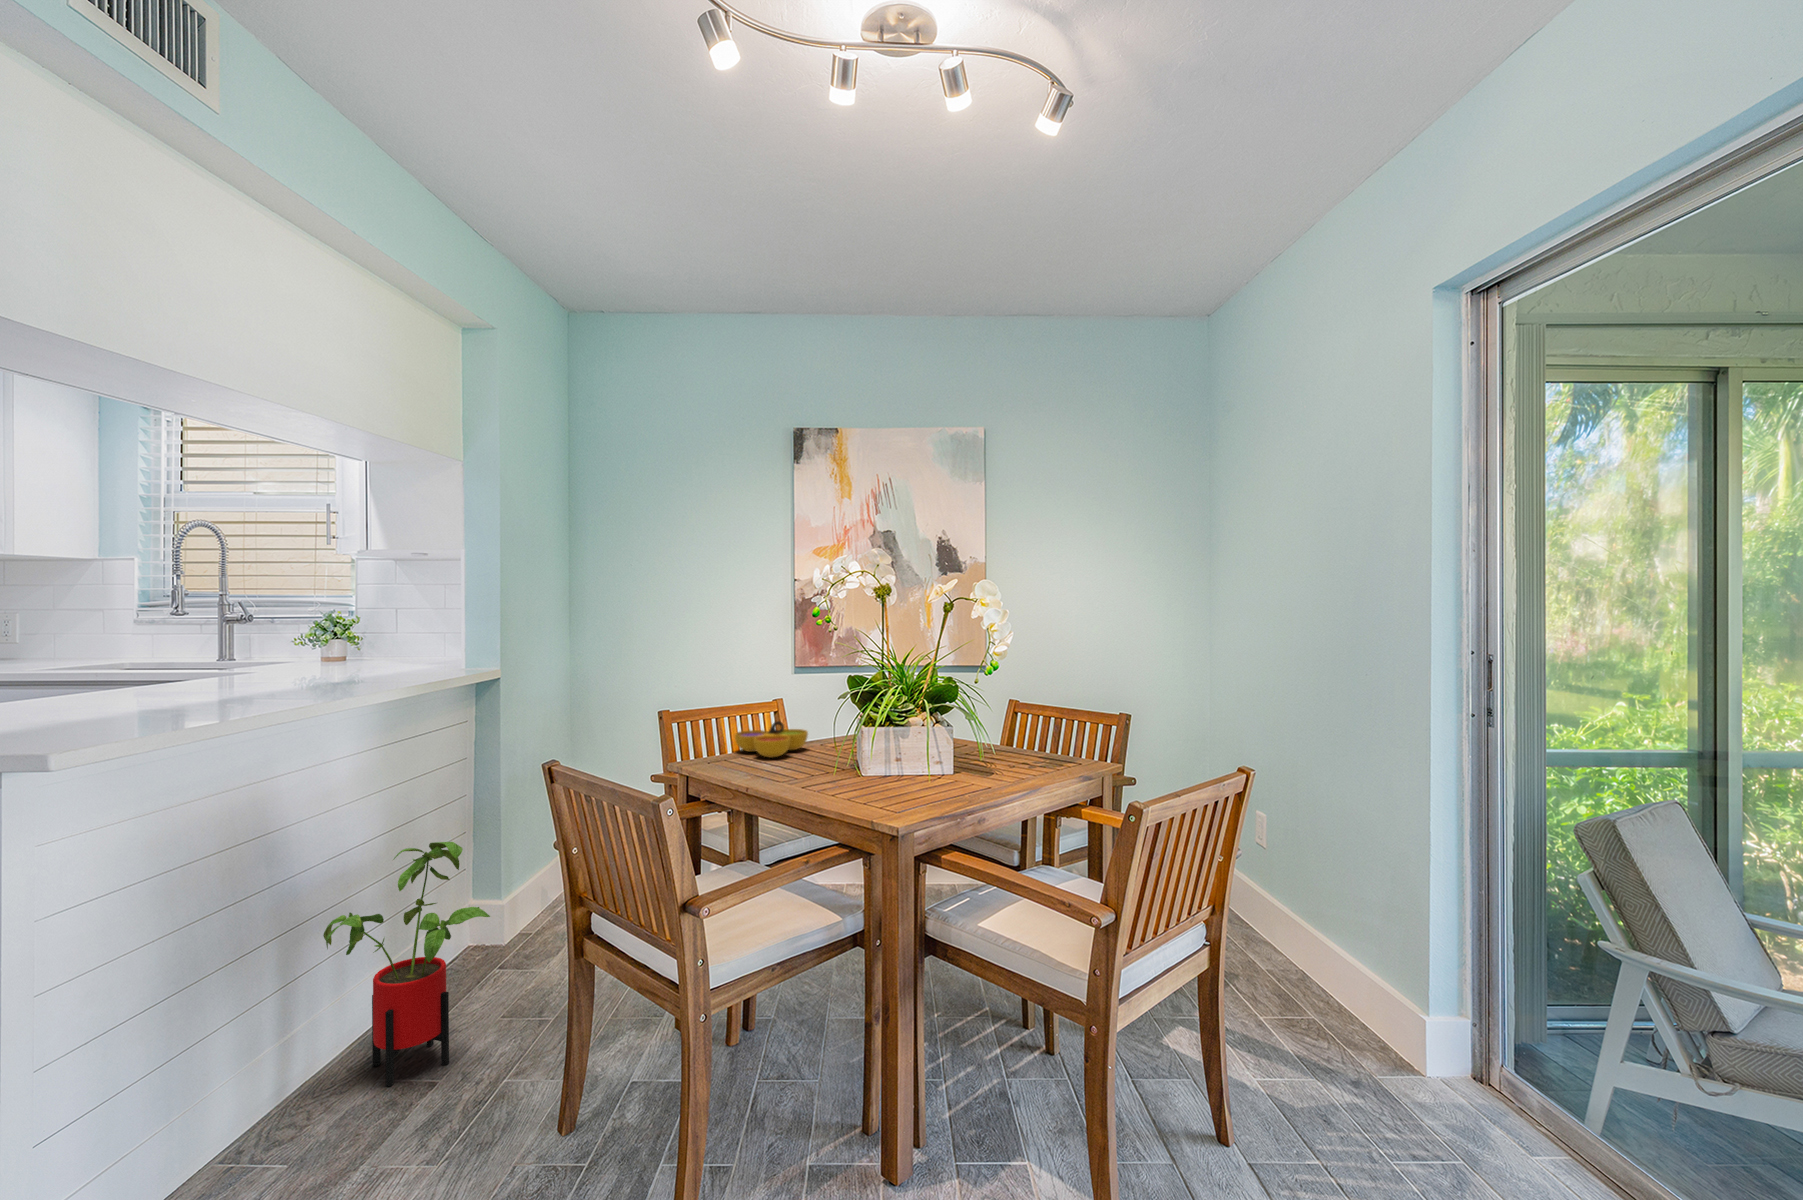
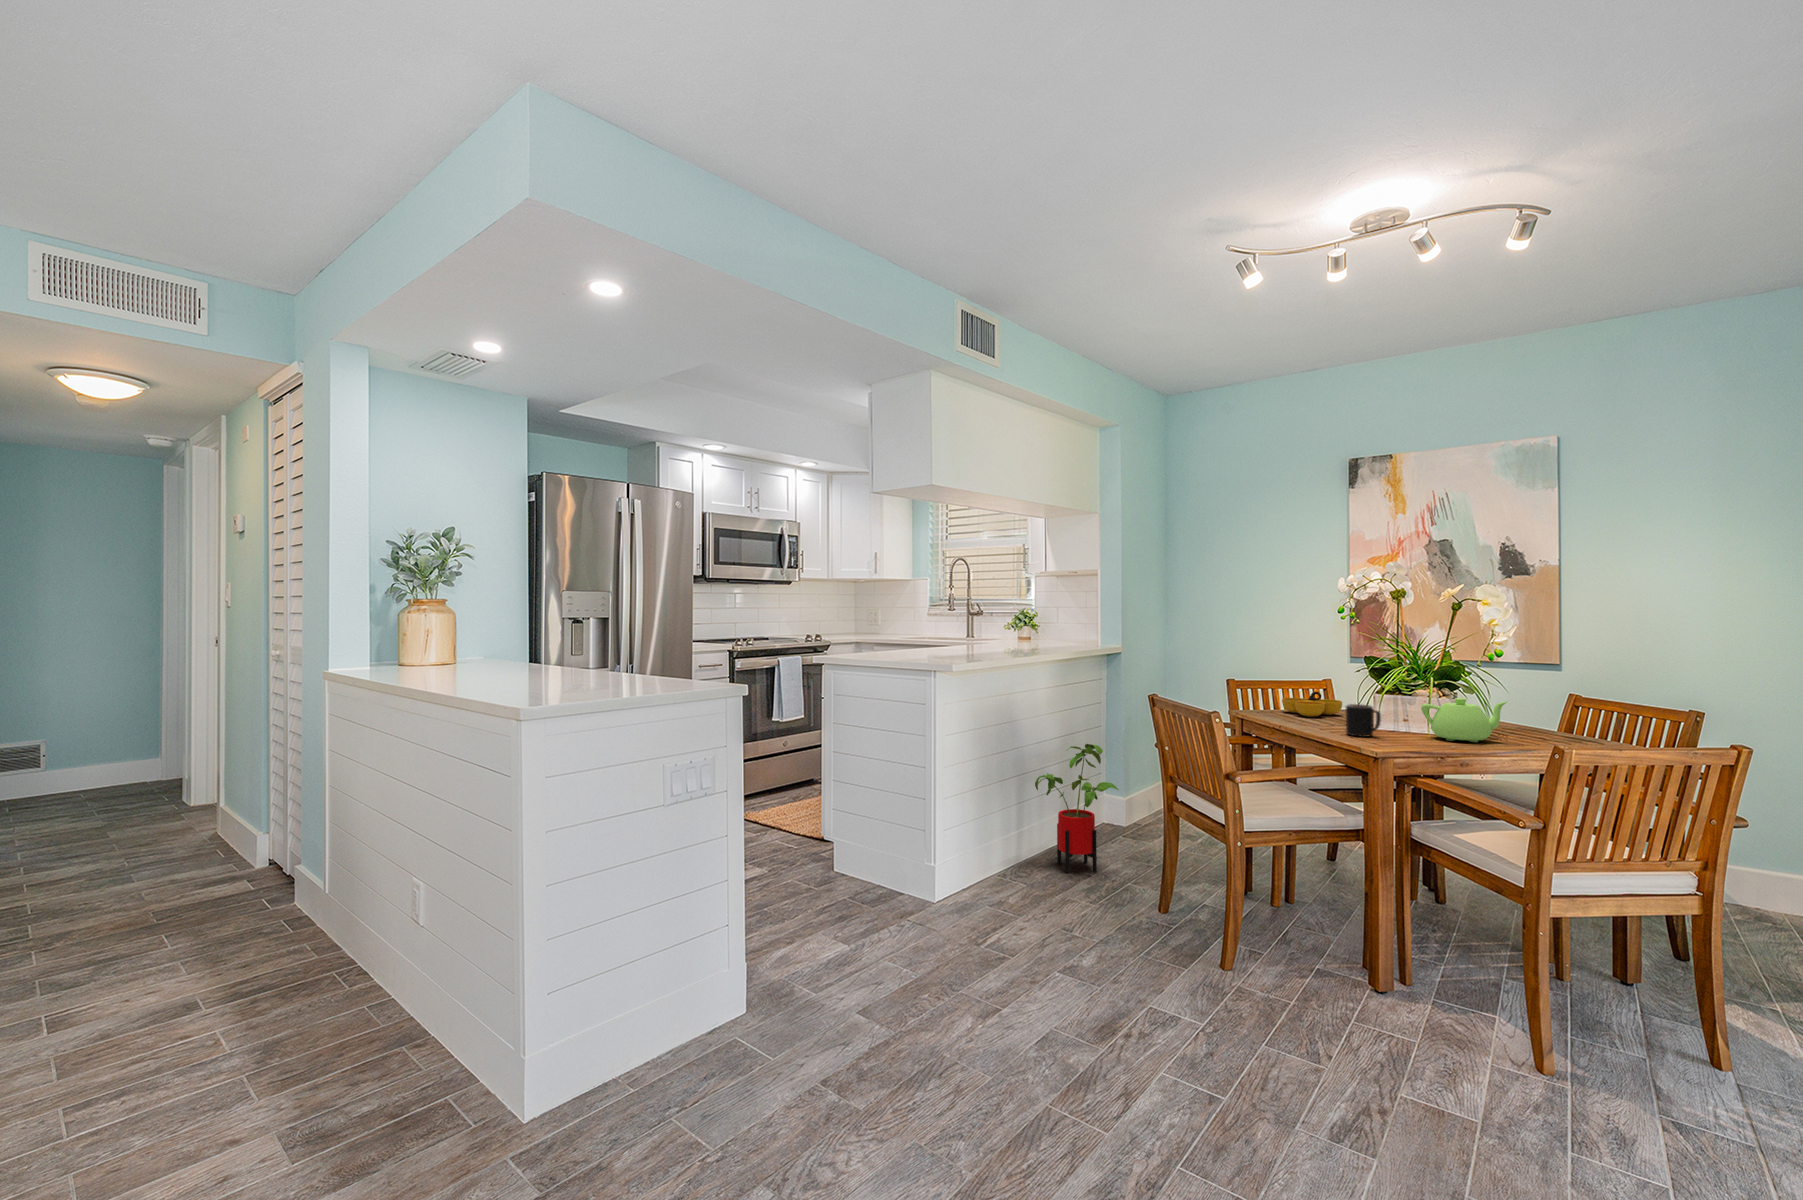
teapot: none [918,725,1006,782] -> present [1421,698,1507,742]
mug: none [834,744,879,792] -> present [1346,704,1381,737]

